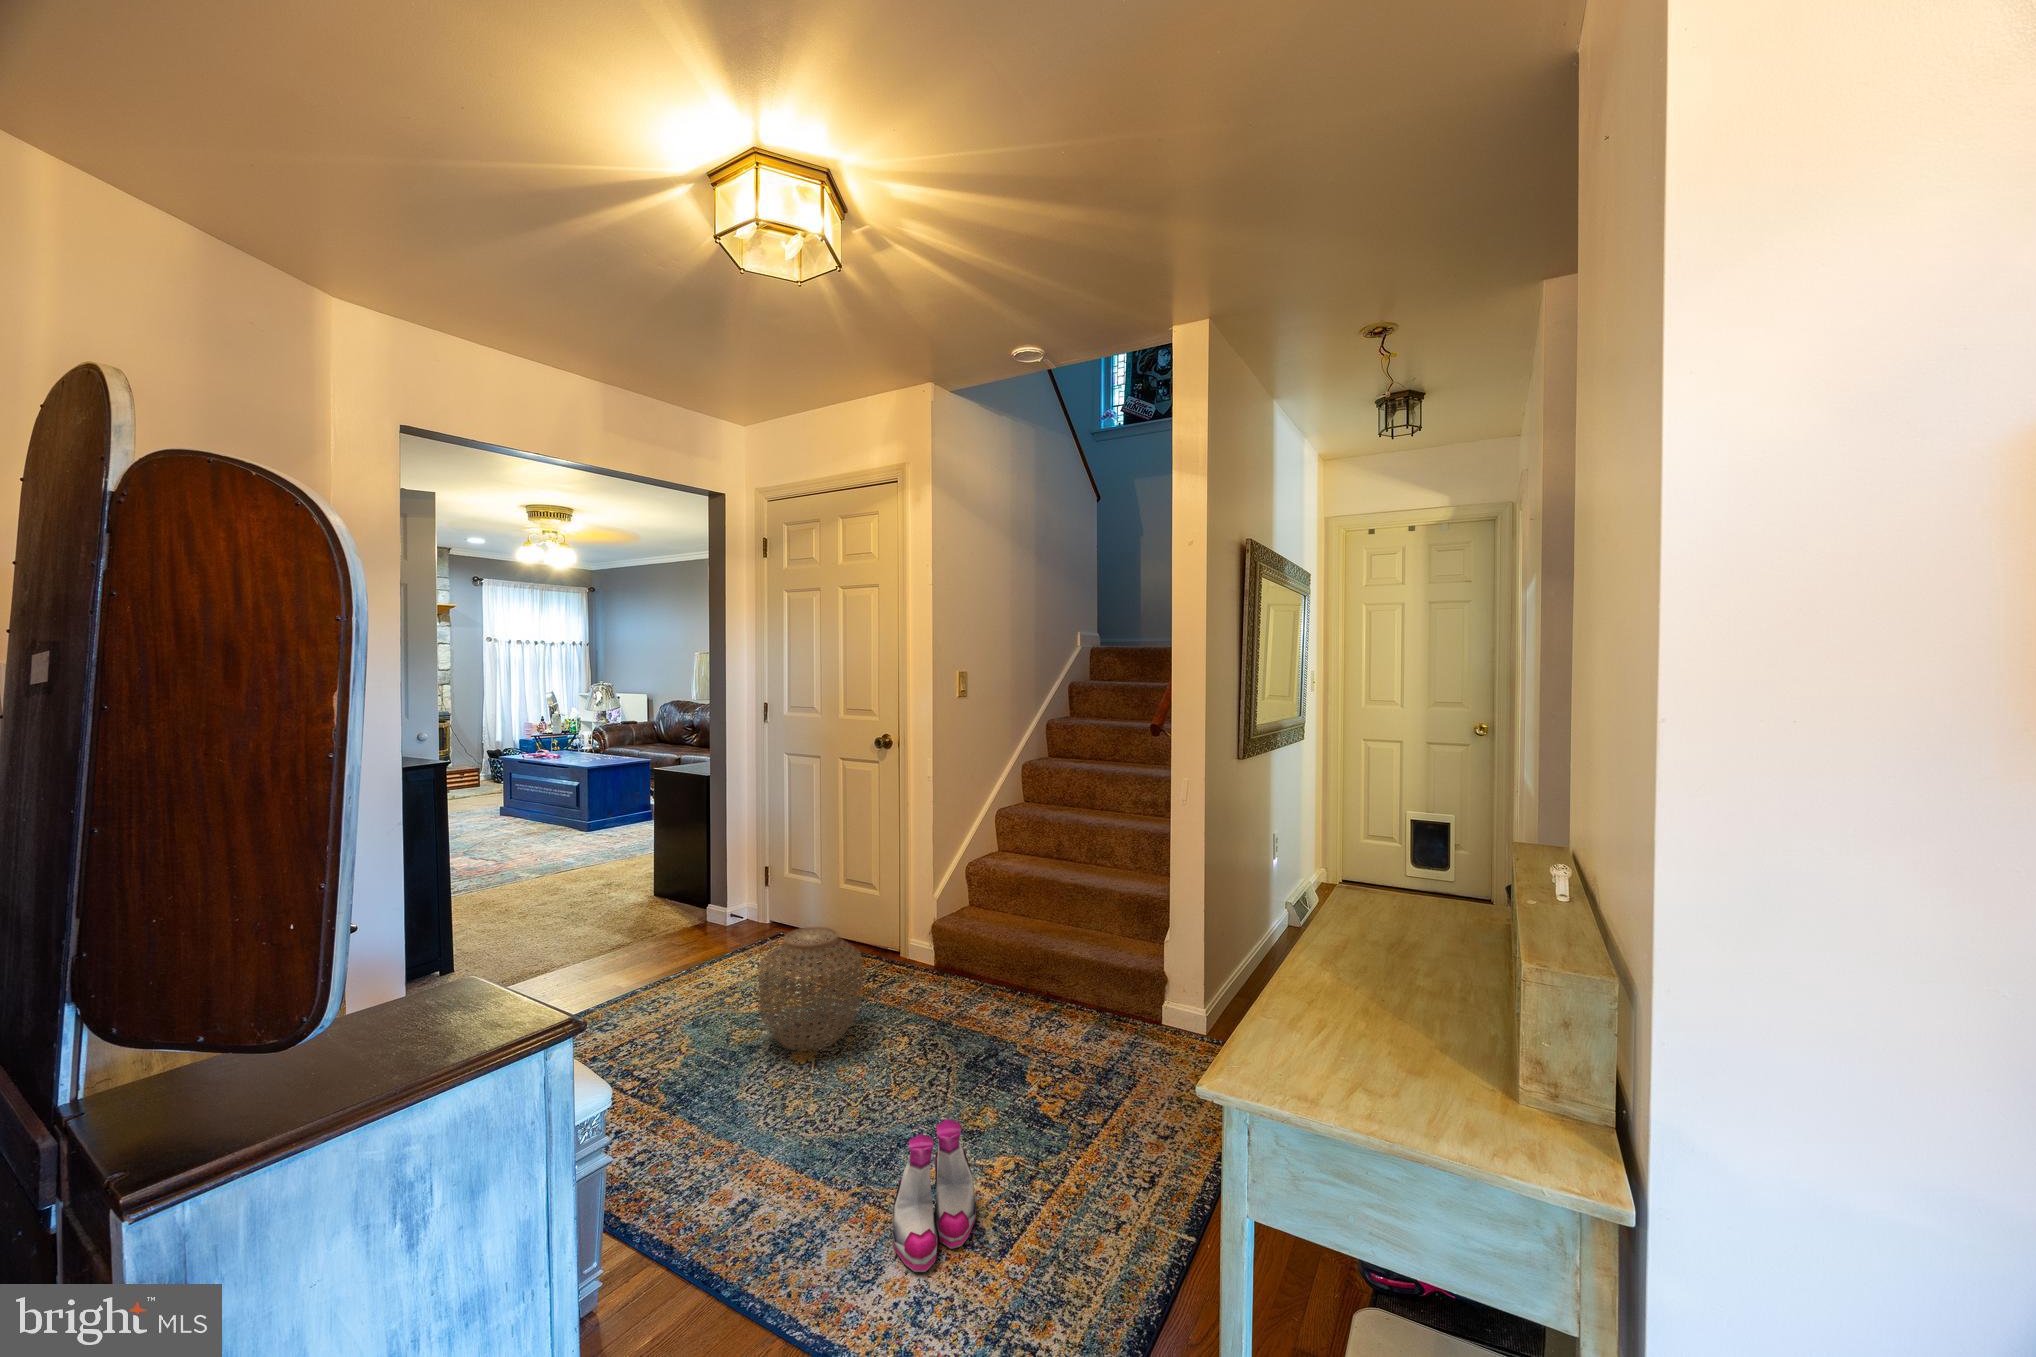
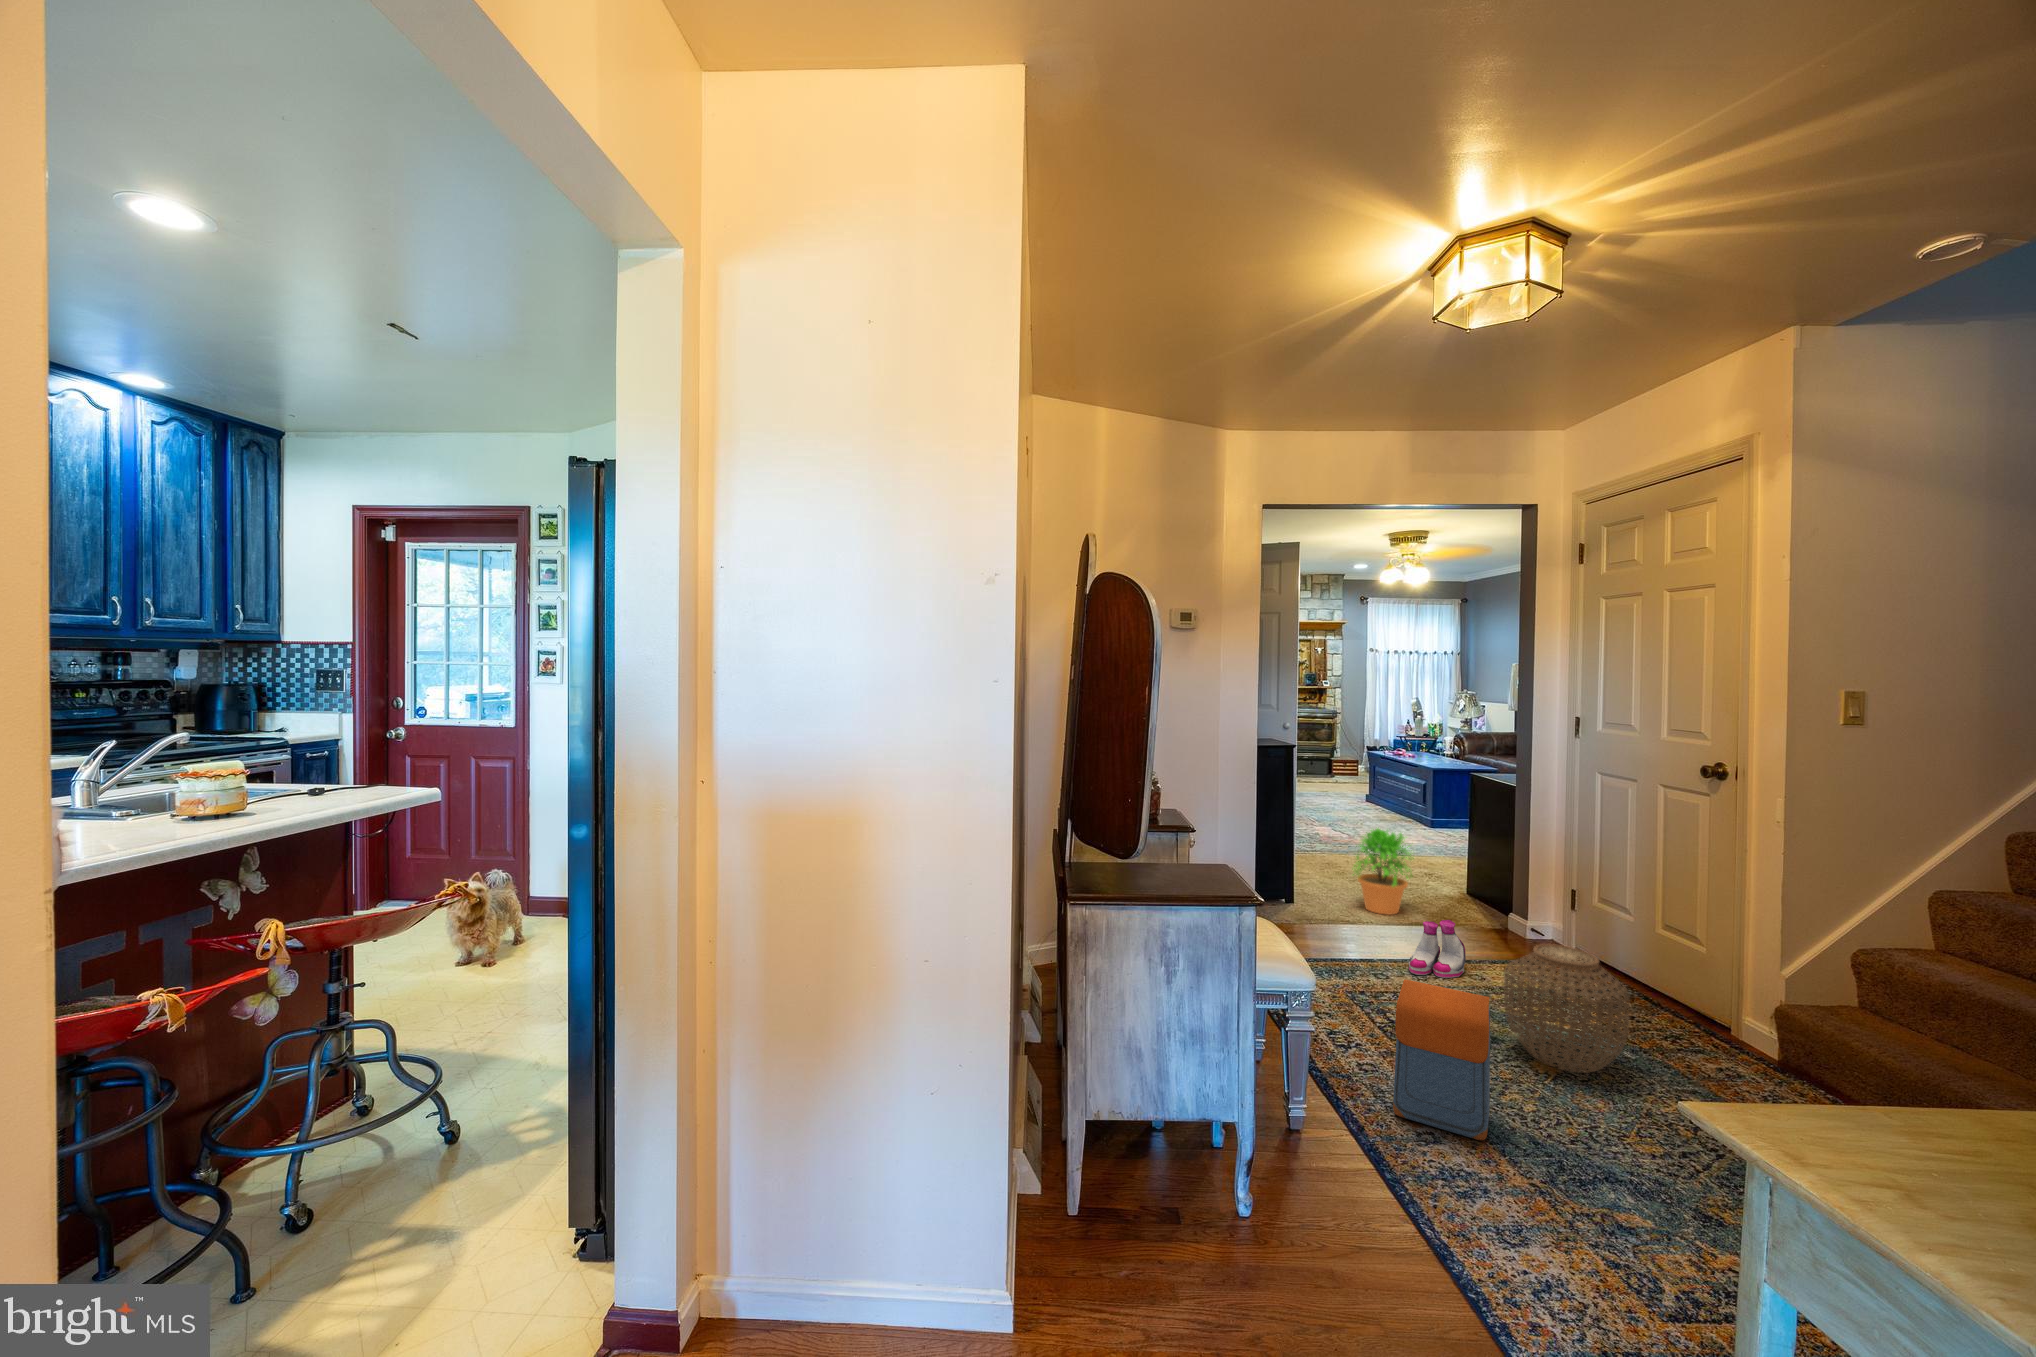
potted plant: none [531,844,611,948] -> present [1352,829,1414,915]
backpack: none [689,1013,796,1201] -> present [1393,979,1490,1140]
boots: present [892,1119,977,1272] -> present [1408,920,1466,978]

